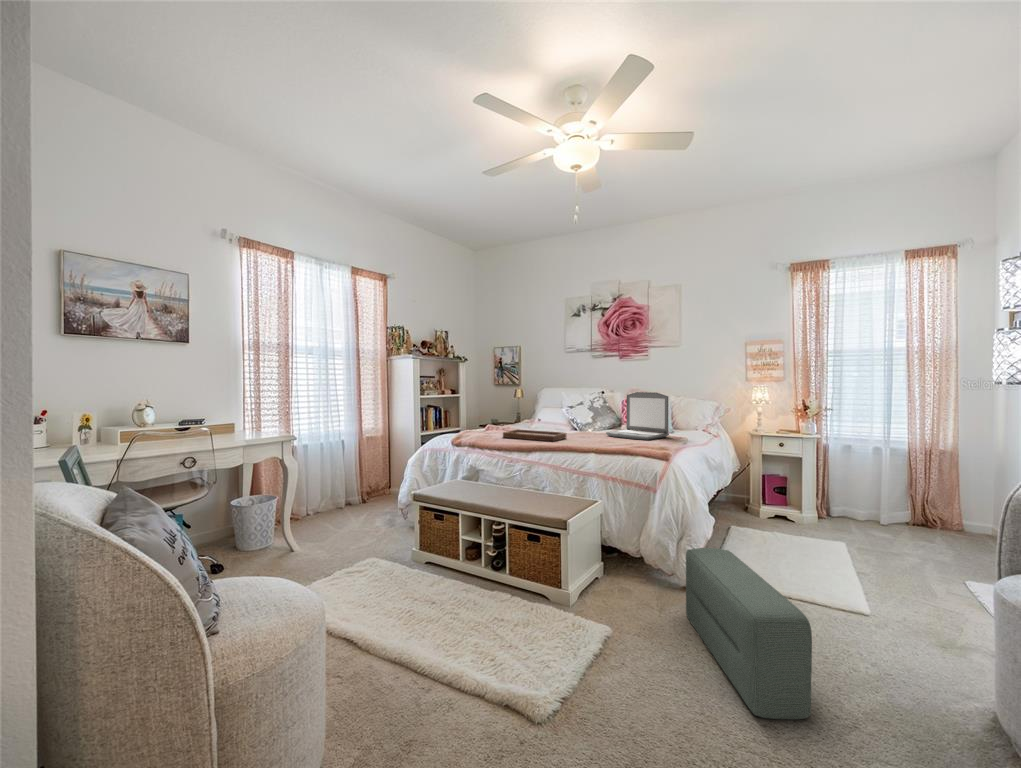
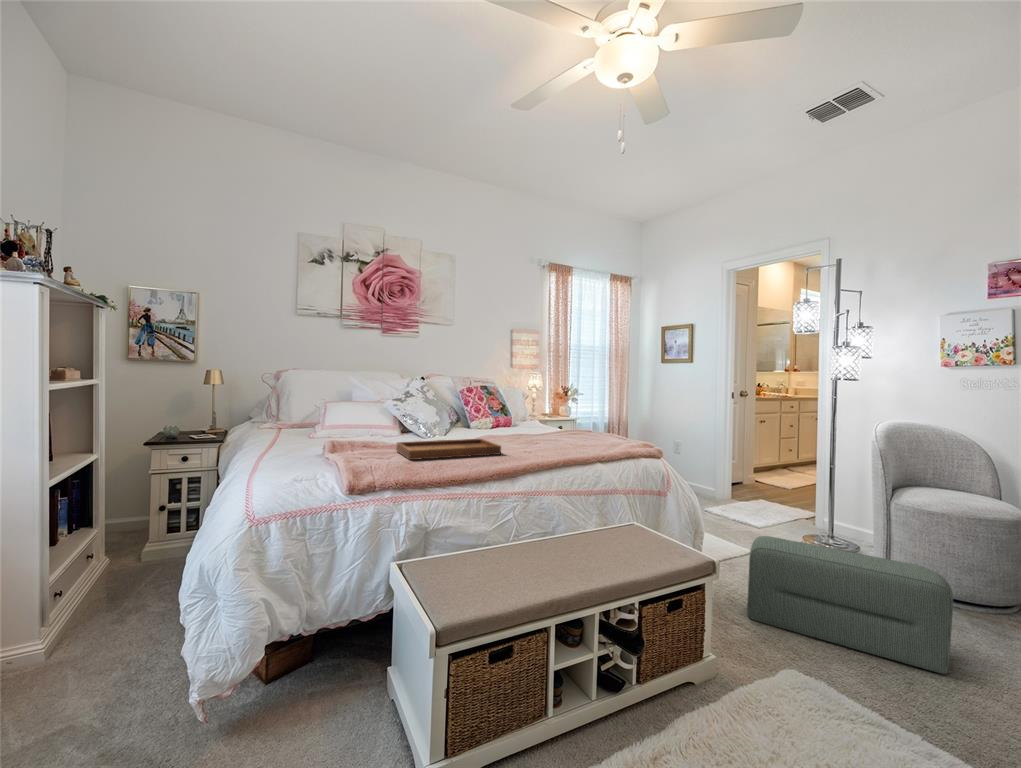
laptop: present [606,392,669,440] -> none [480,378,547,437]

